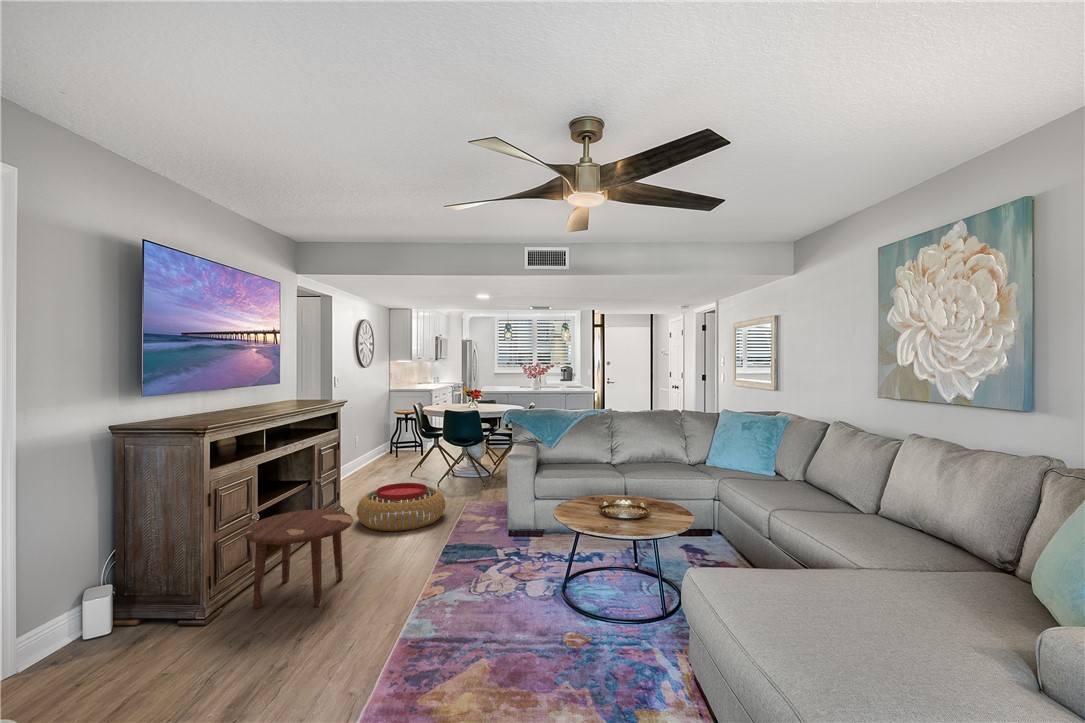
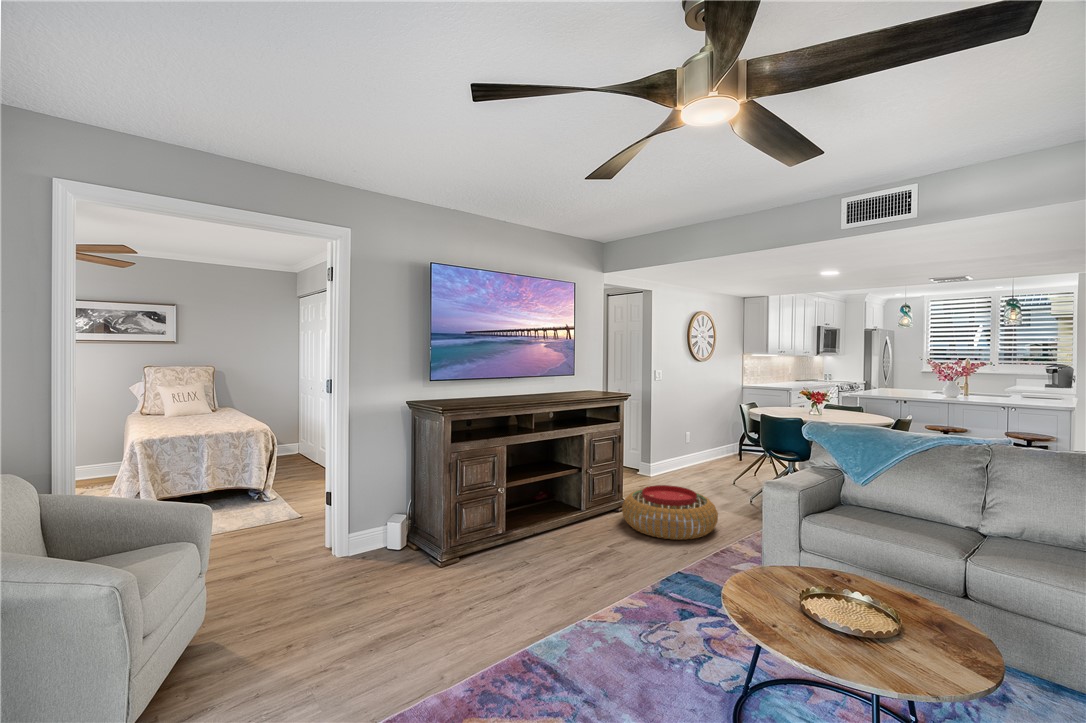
side table: present [244,509,353,608] -> none [471,490,561,584]

